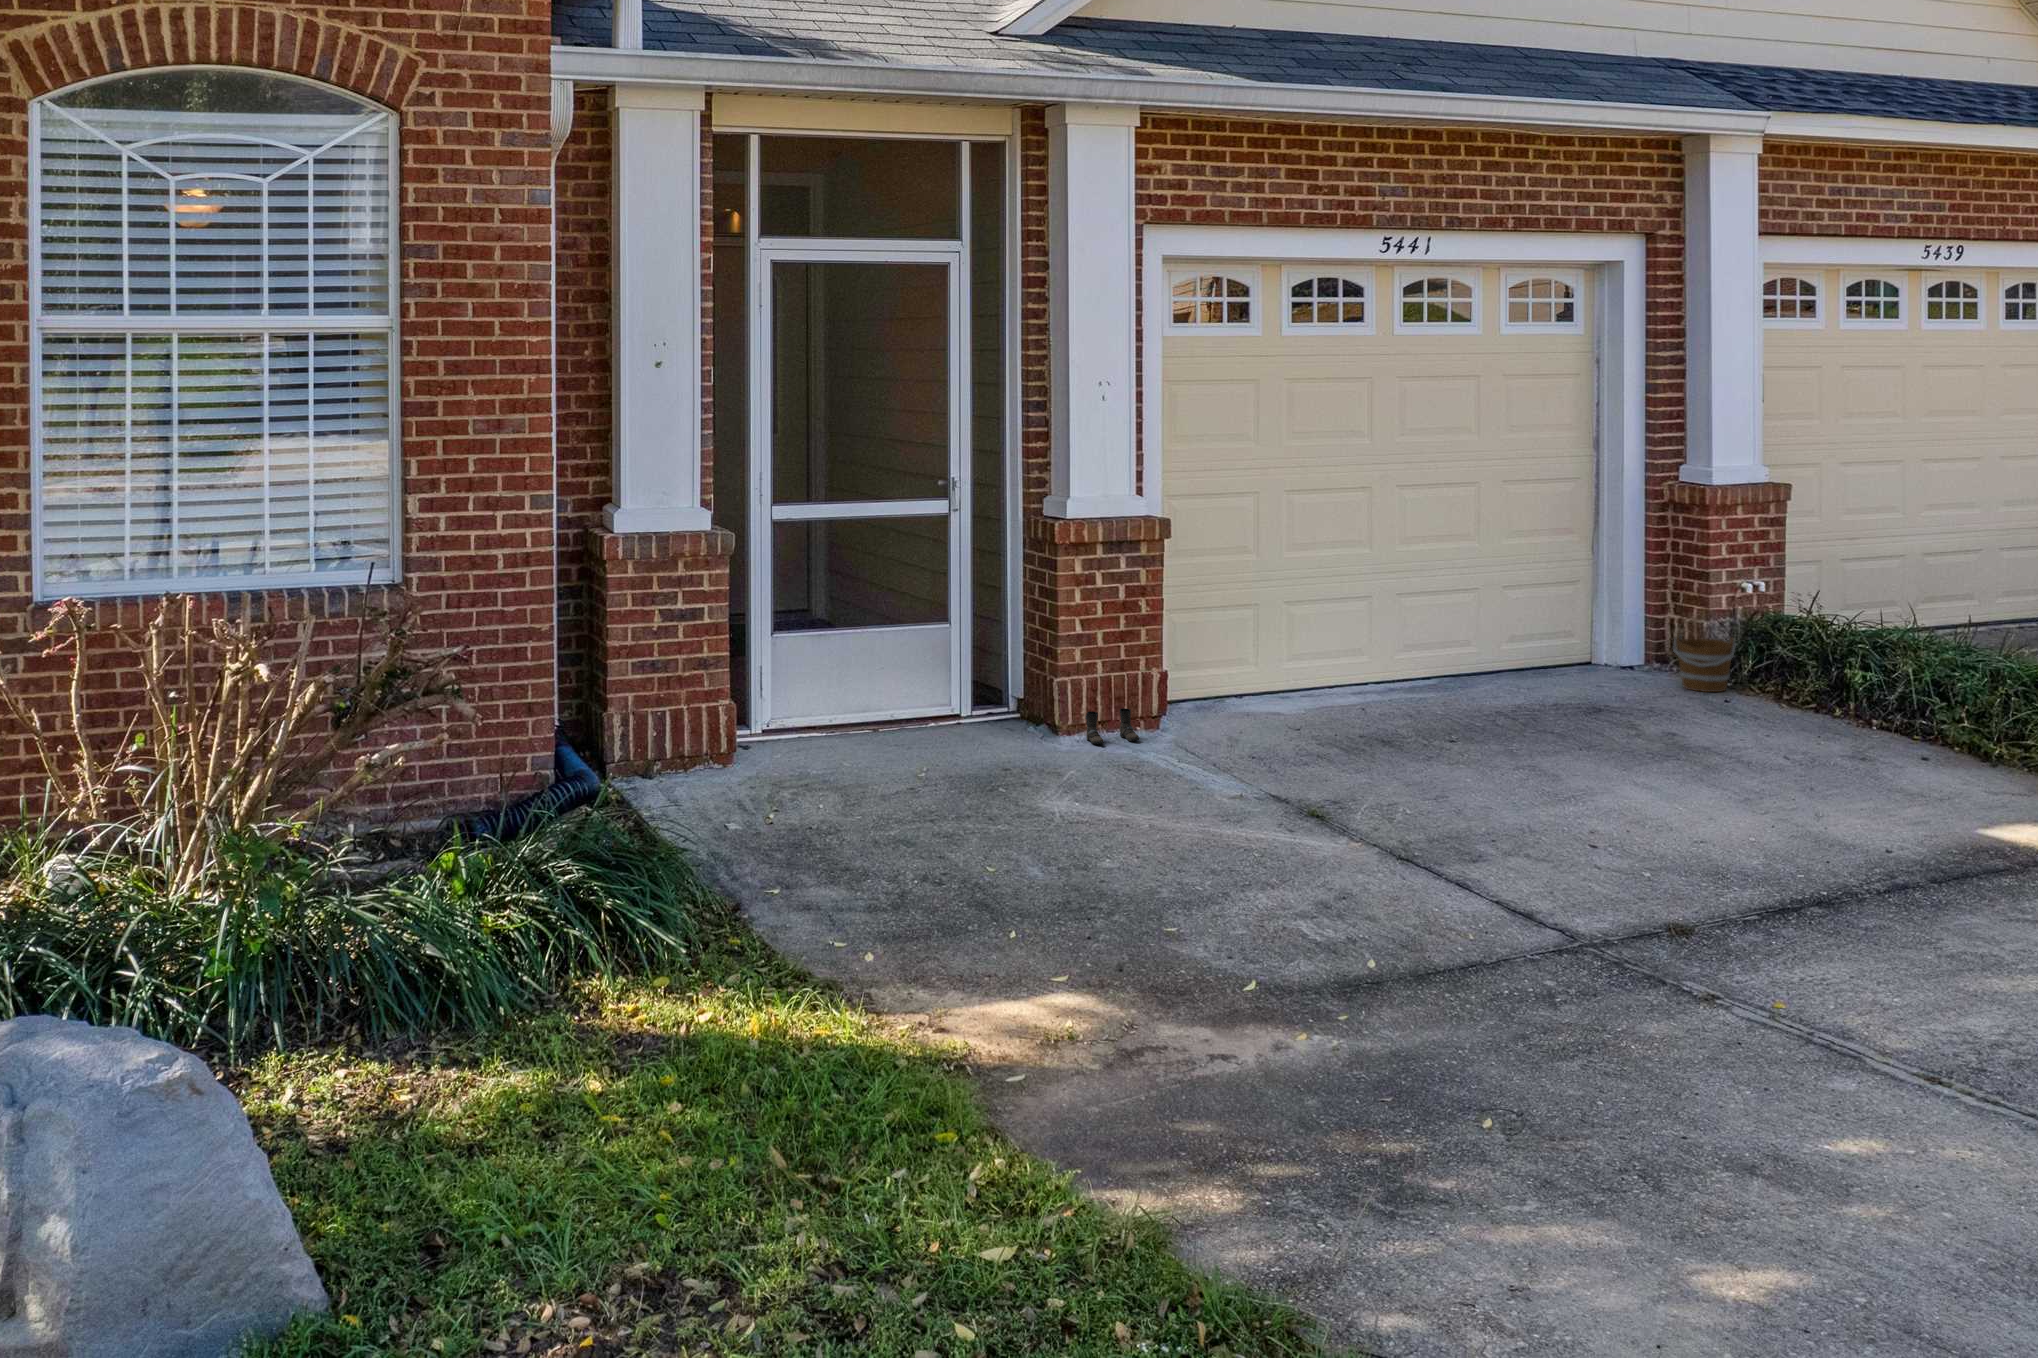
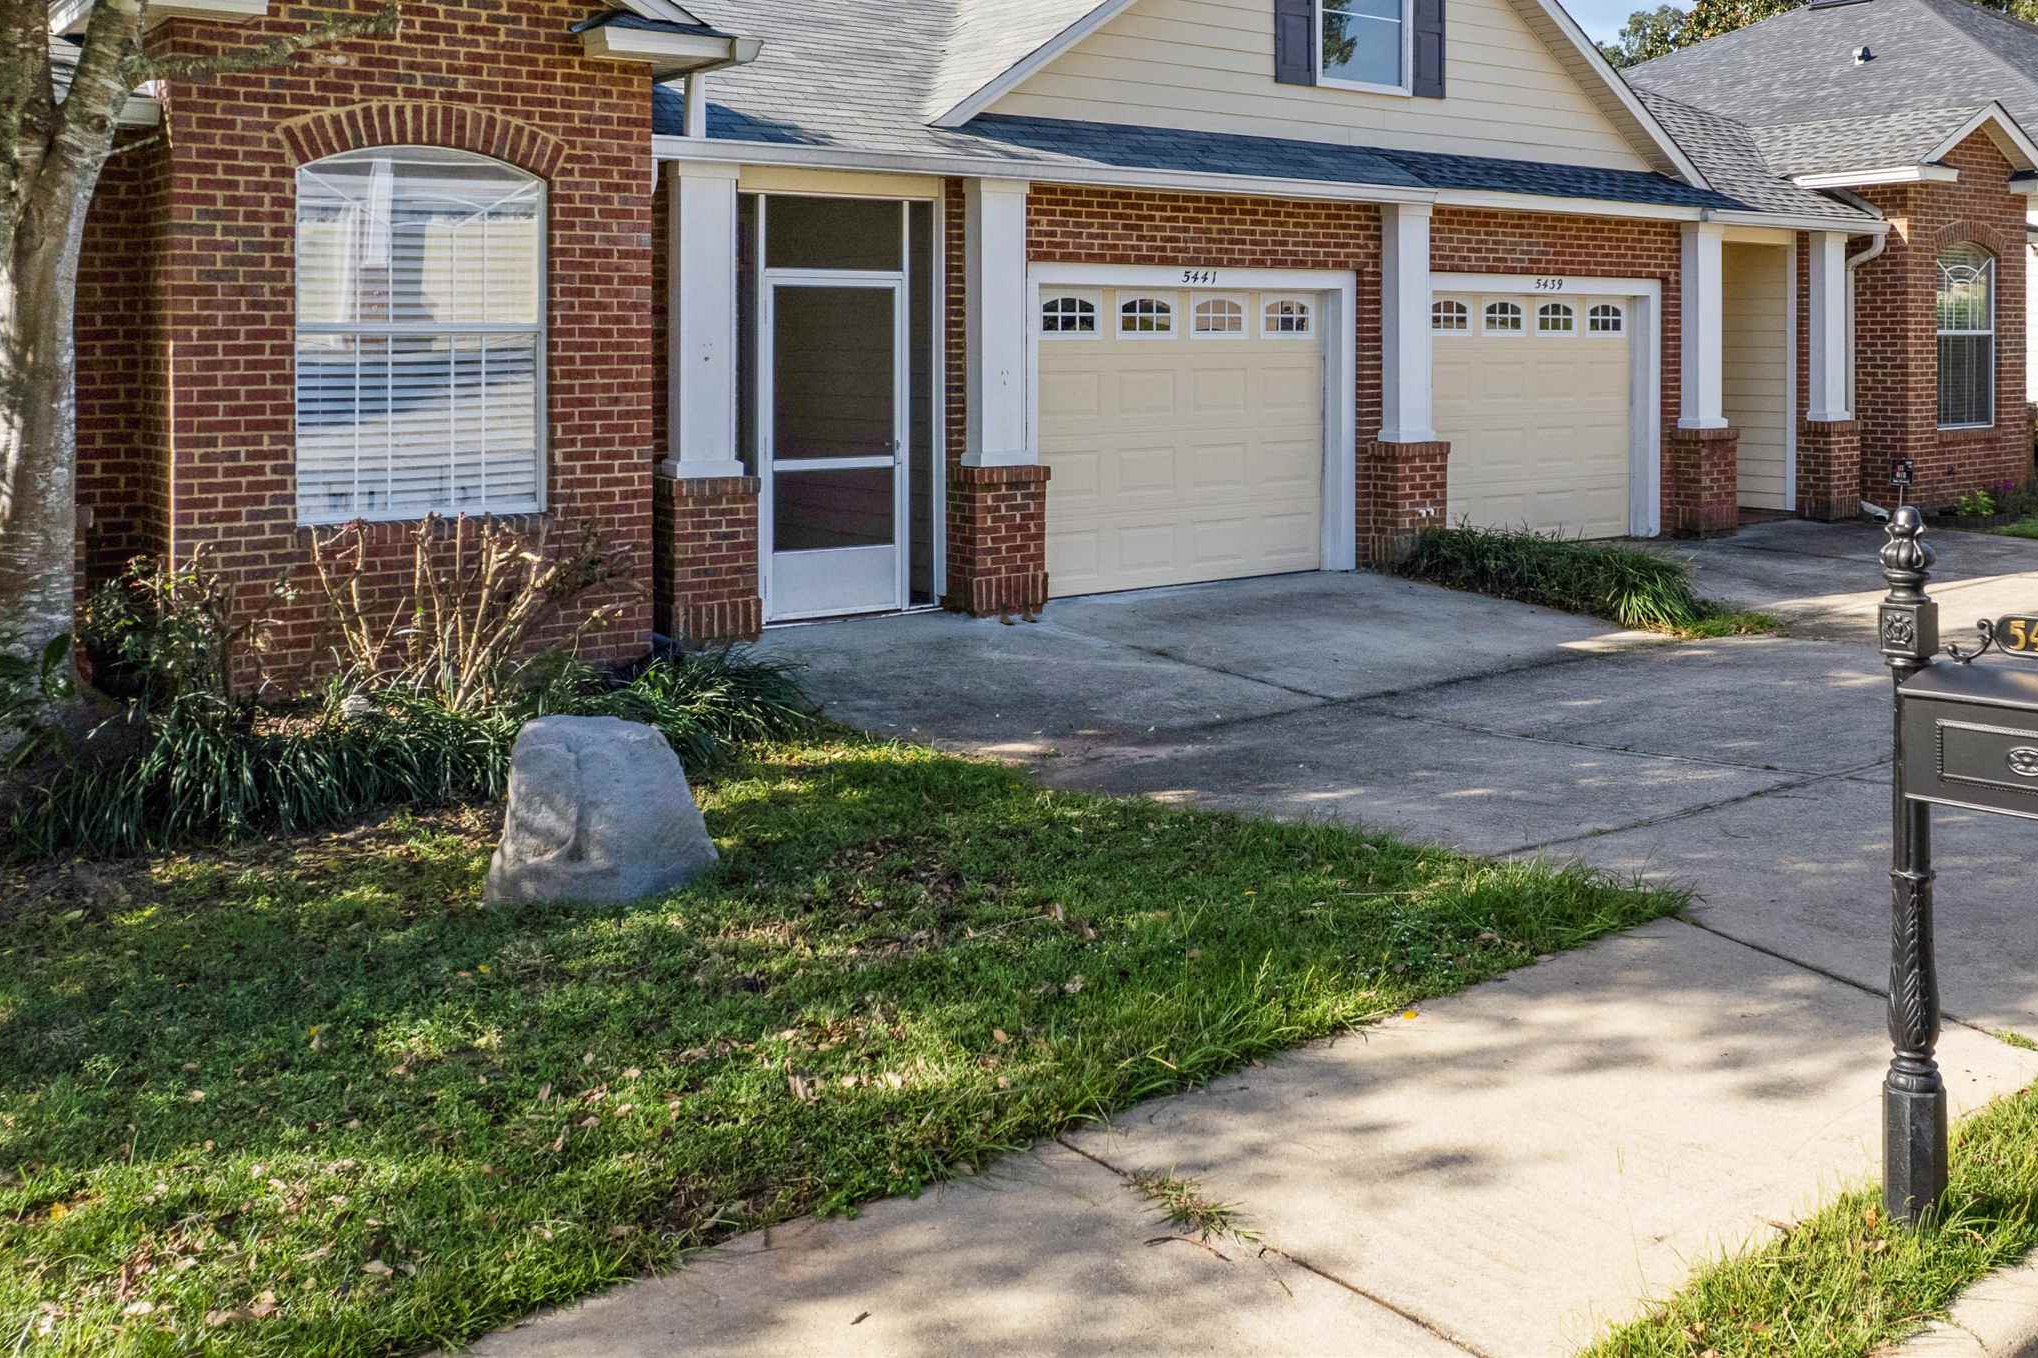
bucket: present [1673,633,1736,692] -> none [1378,546,1417,584]

